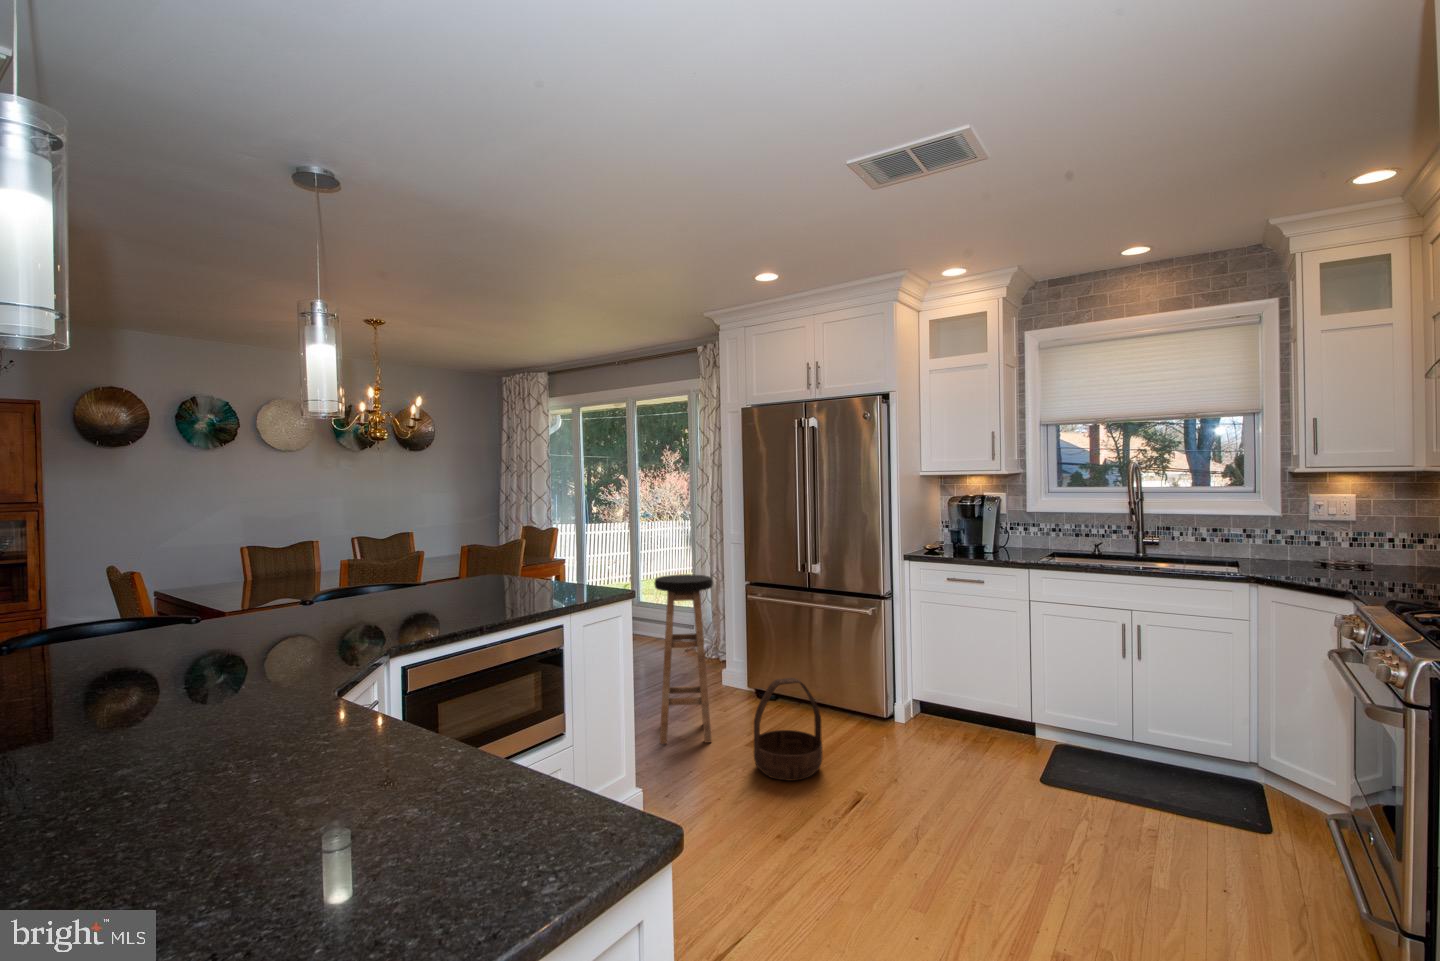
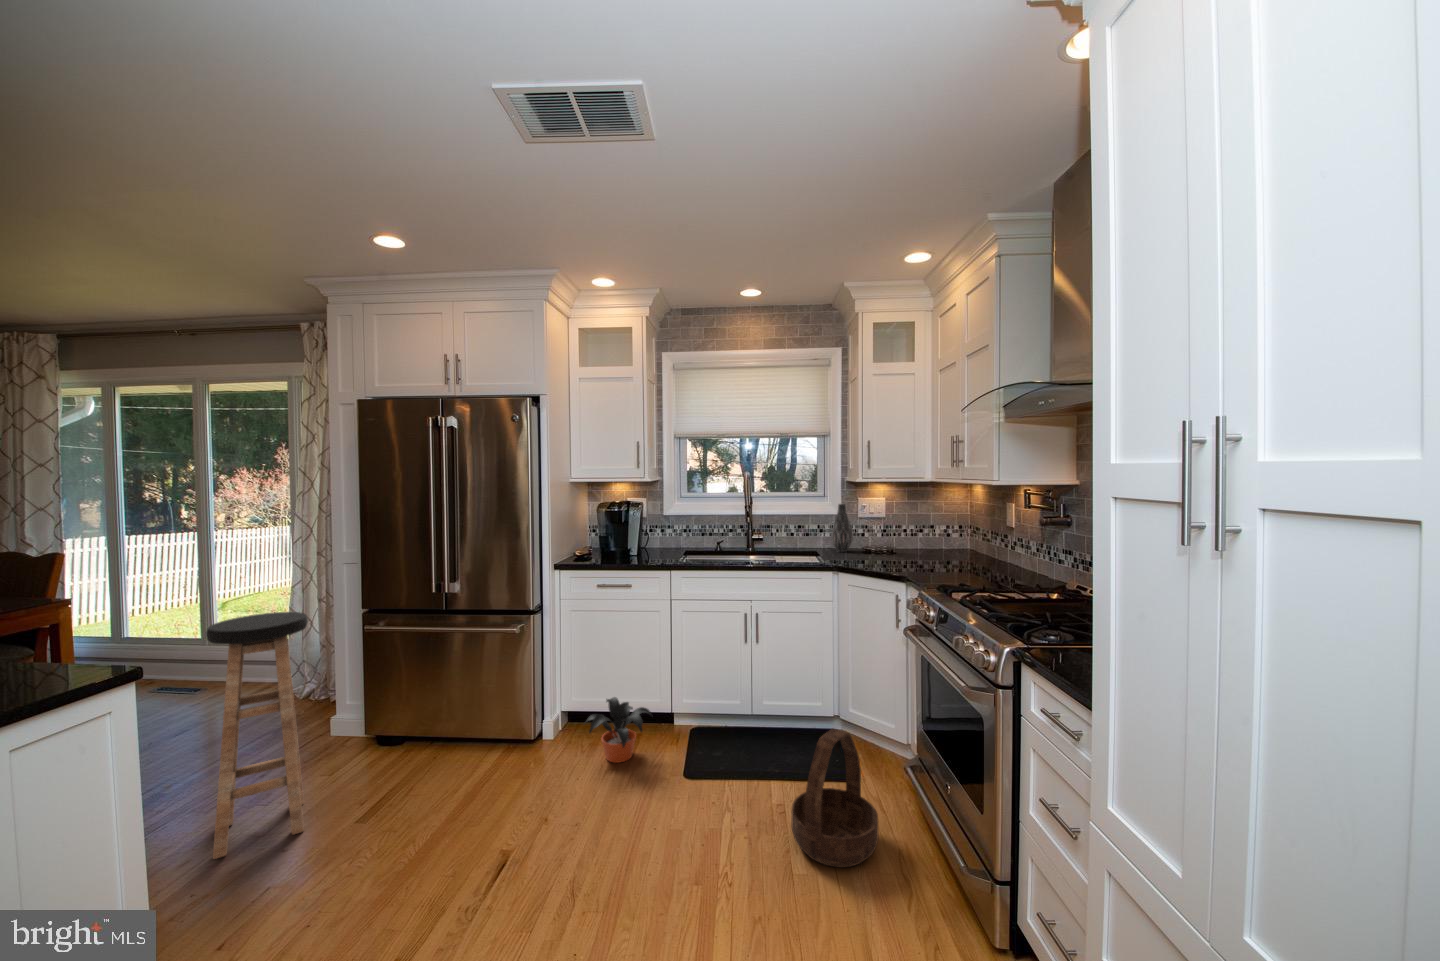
vase: none [1260,501,1295,564] -> present [831,504,853,552]
basket: present [754,678,822,781] -> present [792,729,878,867]
potted plant: none [932,692,1006,755] -> present [586,697,651,763]

